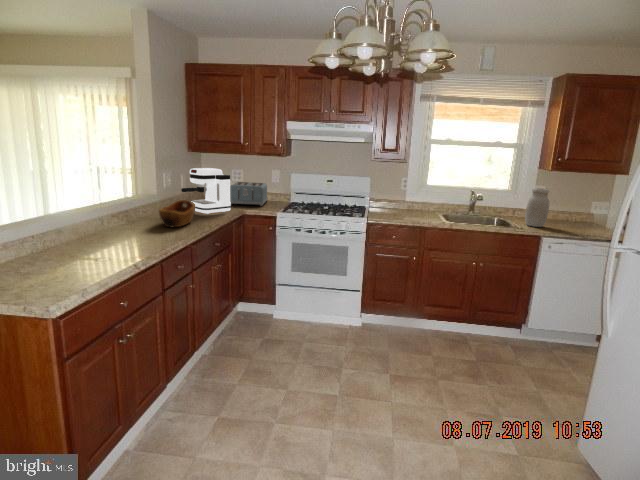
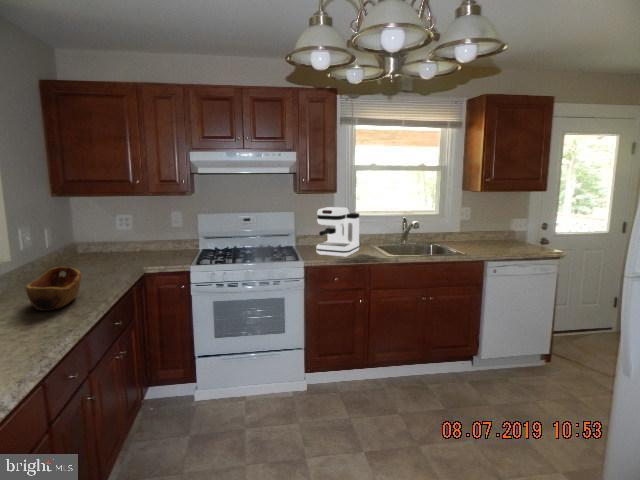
coffee maker: present [181,168,231,214] -> present [316,207,359,257]
toaster: present [230,182,268,206] -> none [118,229,169,262]
jar: present [525,188,549,227] -> none [463,211,485,251]

